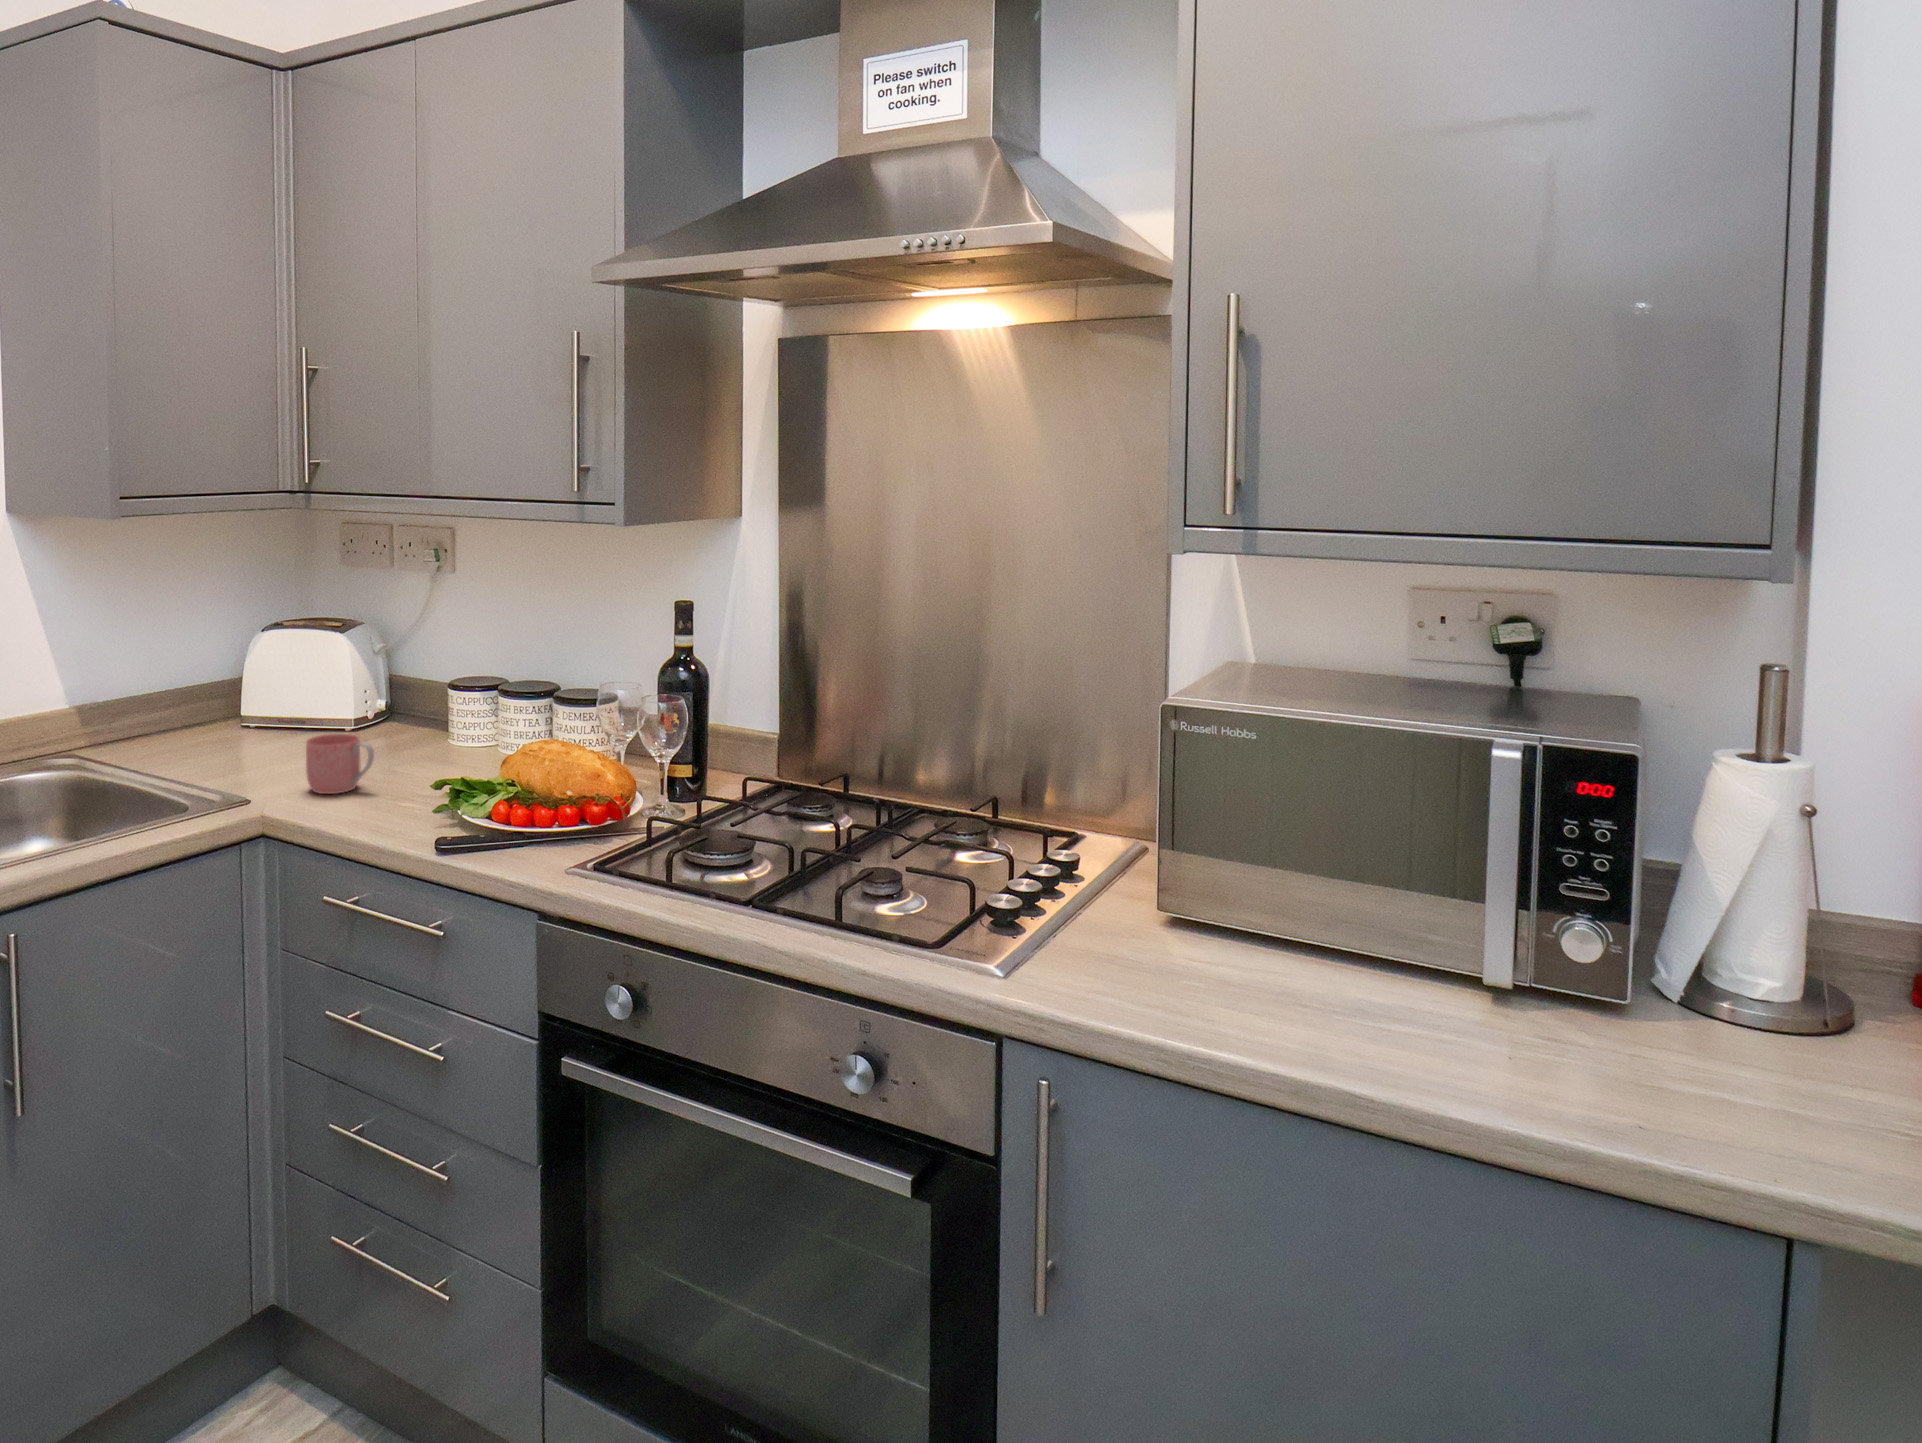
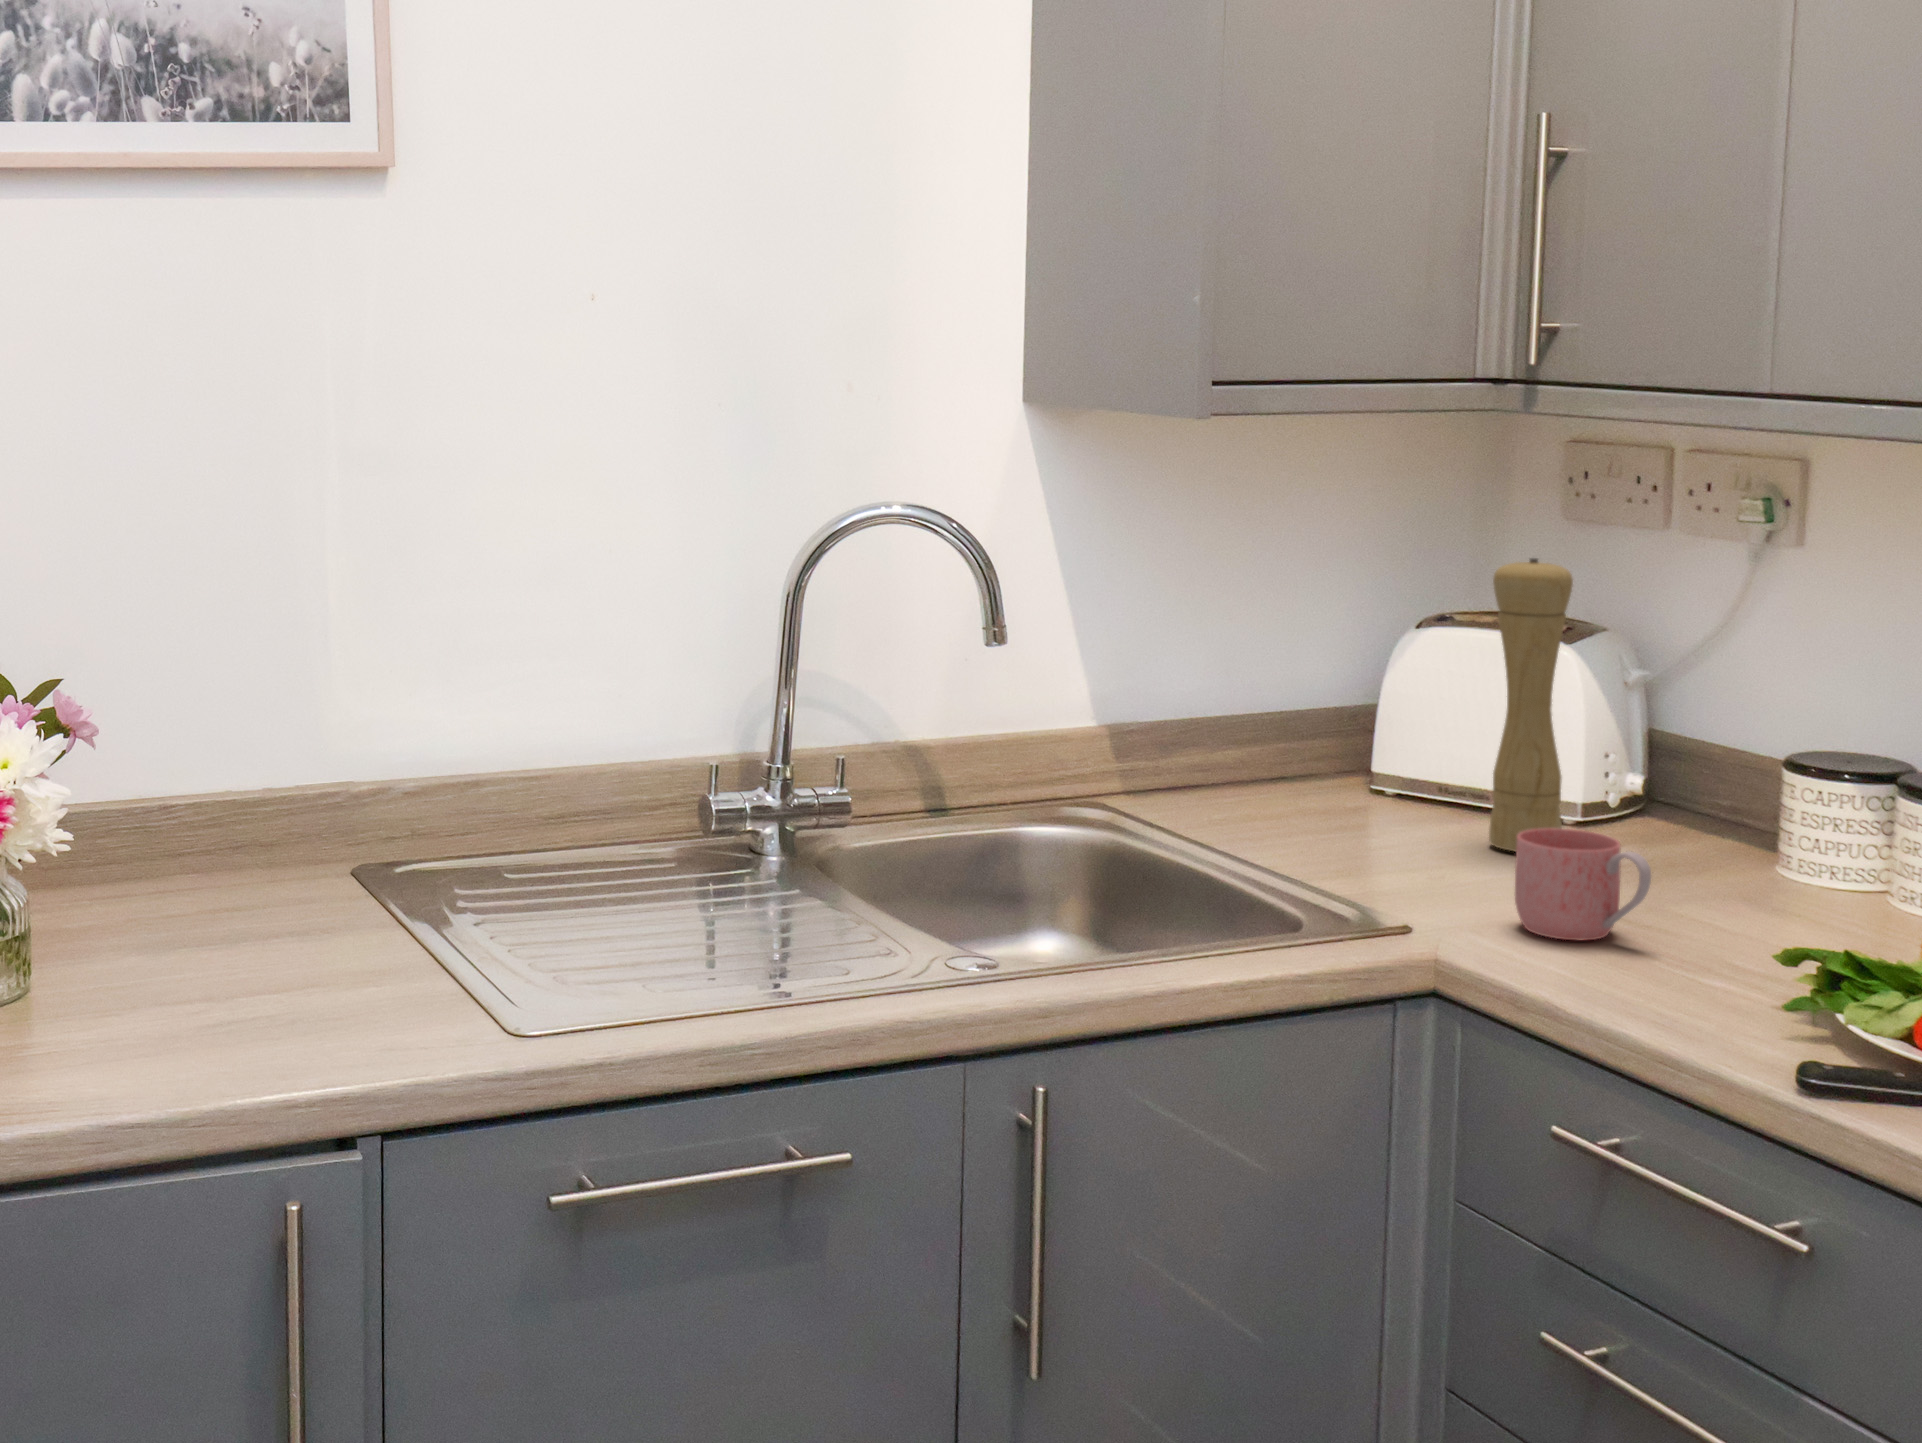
pepper mill: none [296,588,339,750] -> present [1489,558,1573,852]

